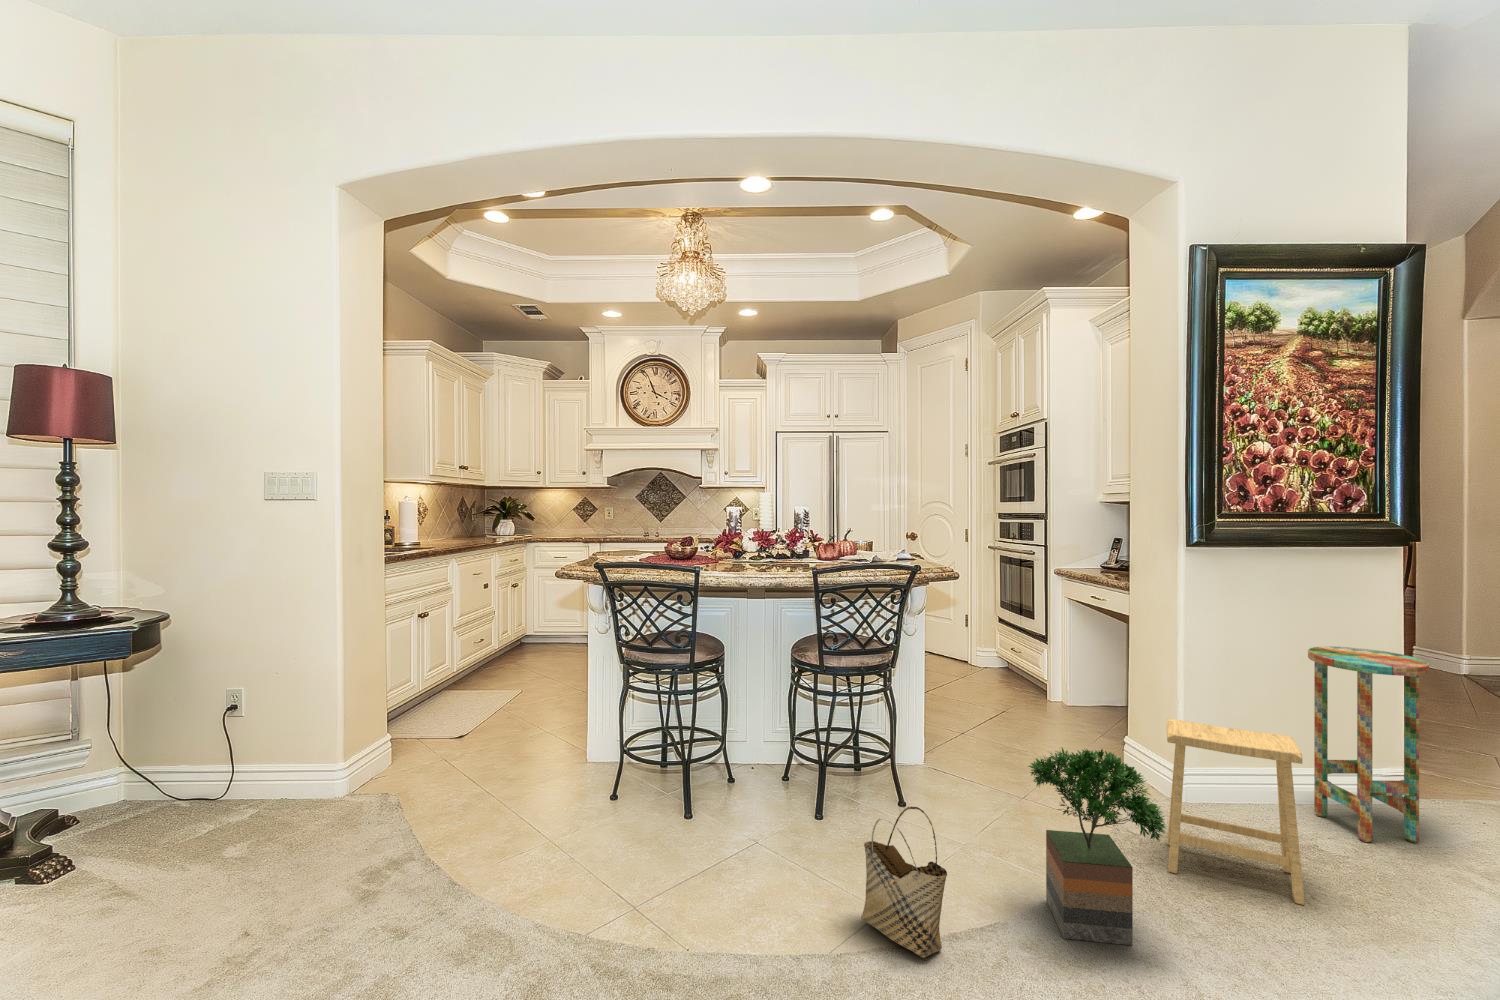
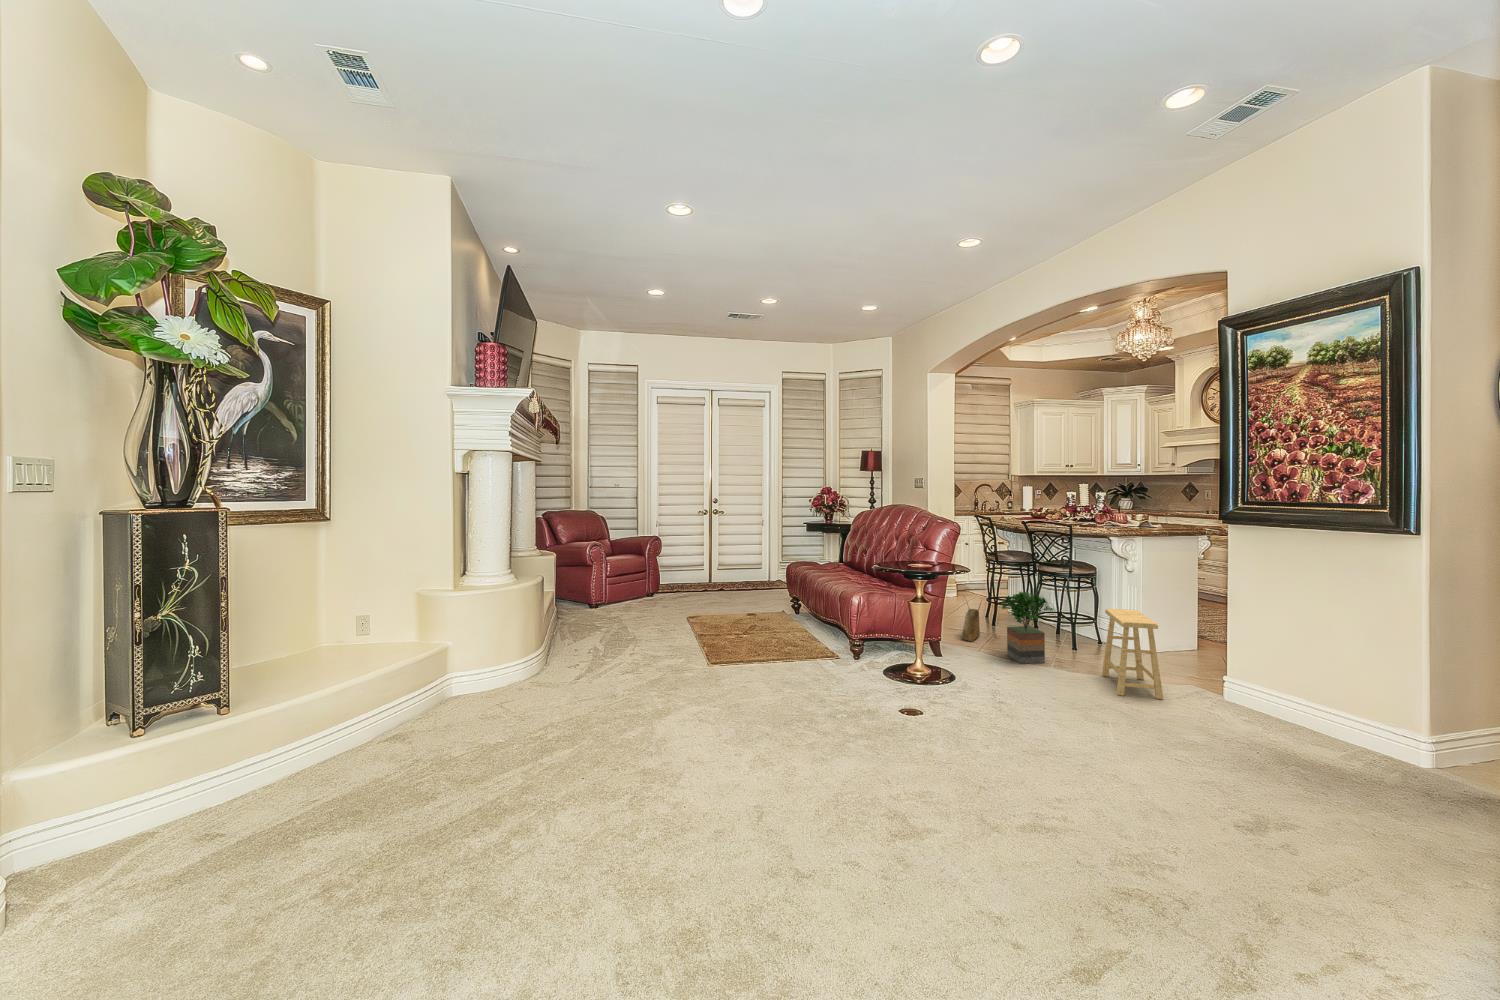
side table: present [1308,646,1429,843] -> none [1260,601,1356,745]

